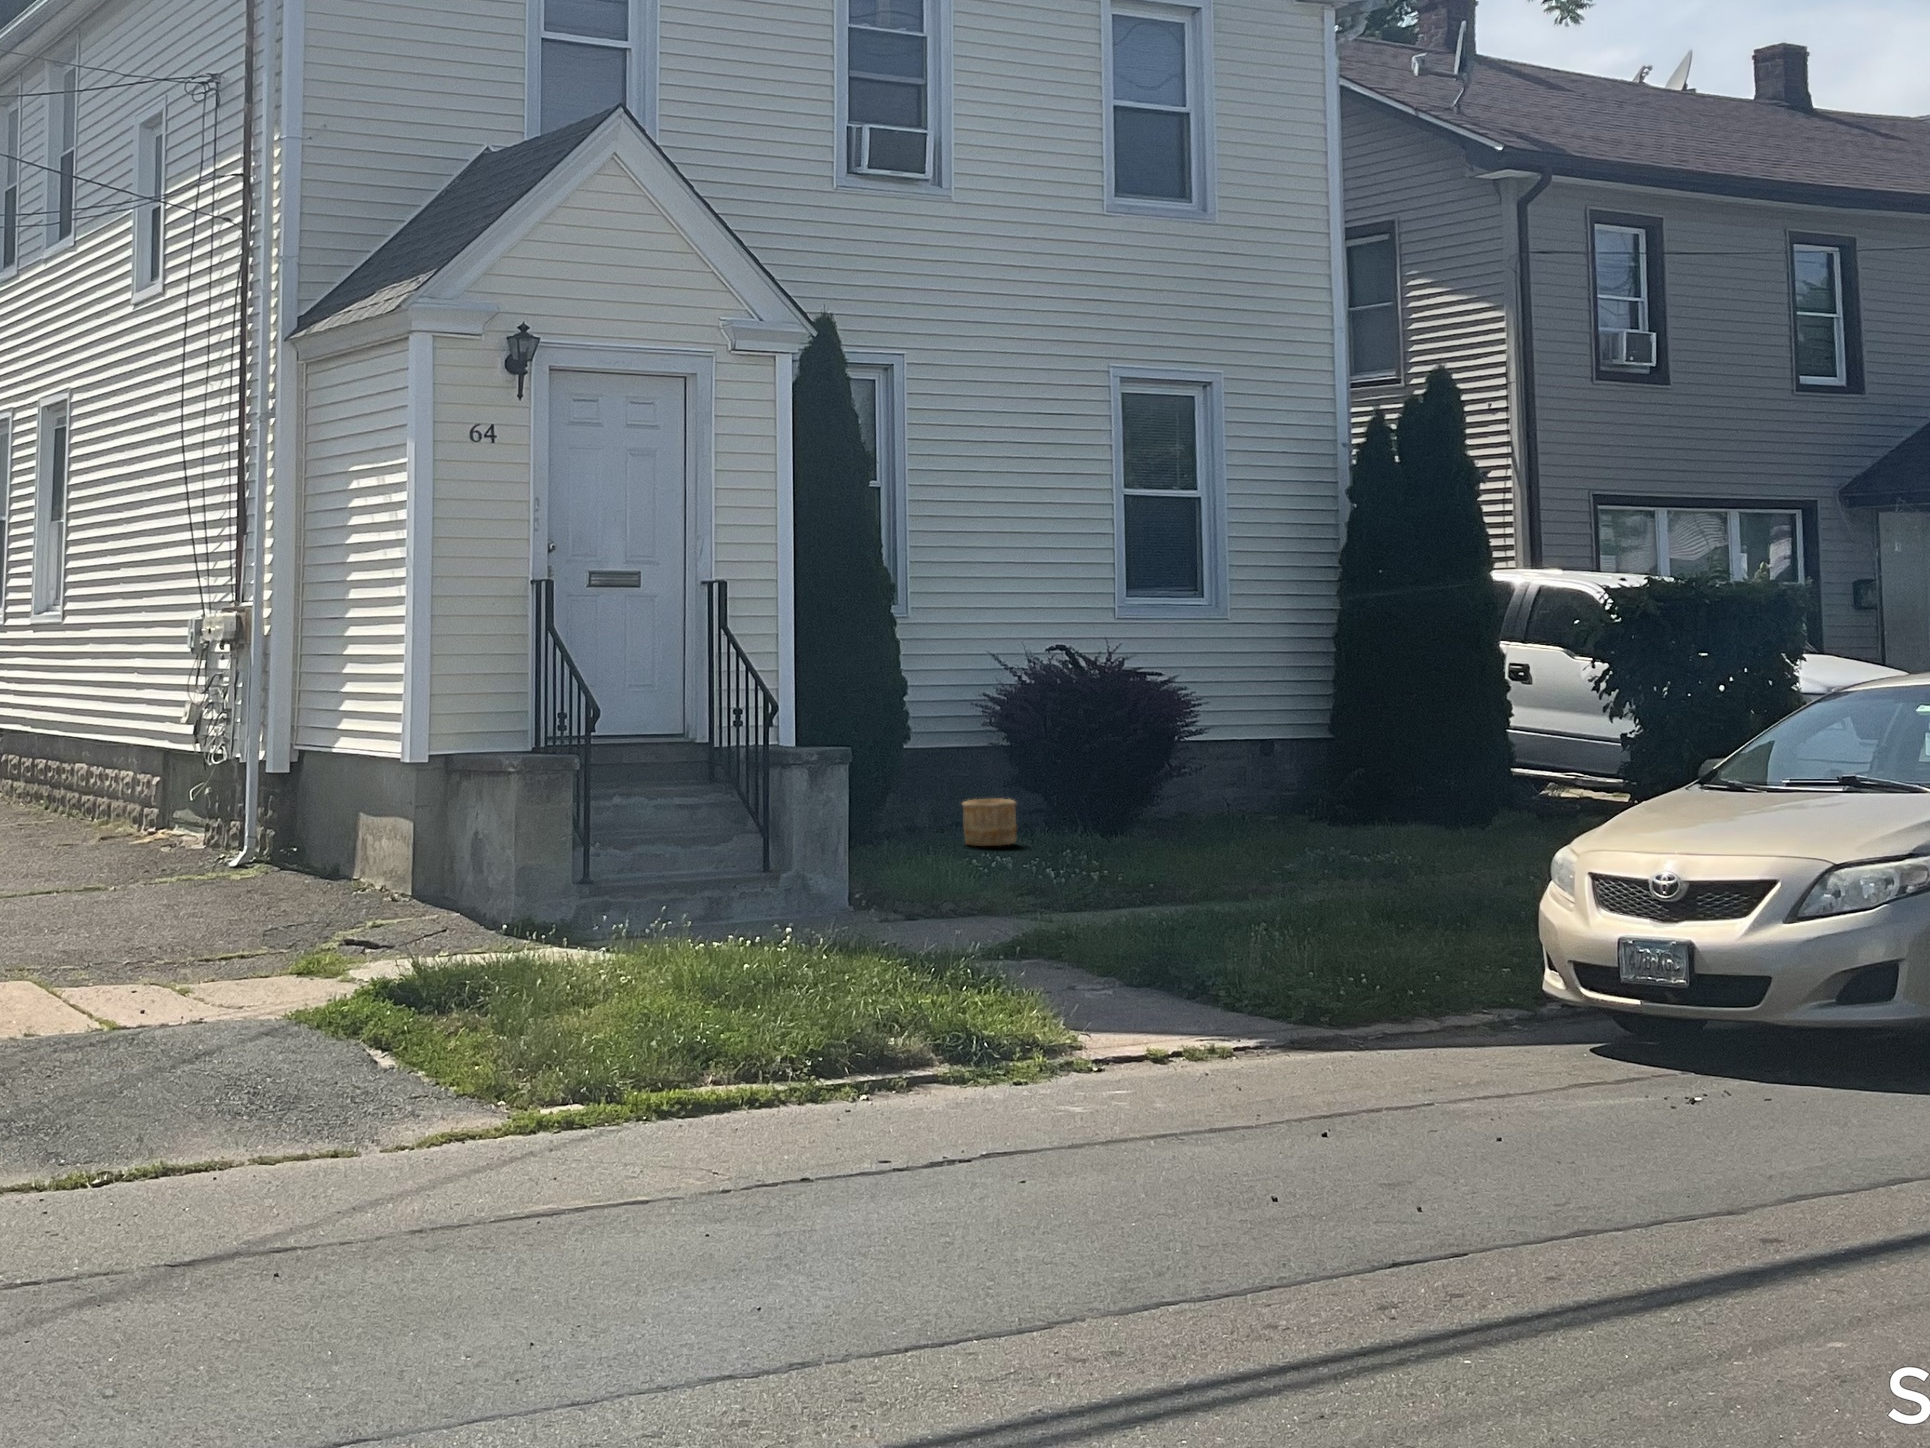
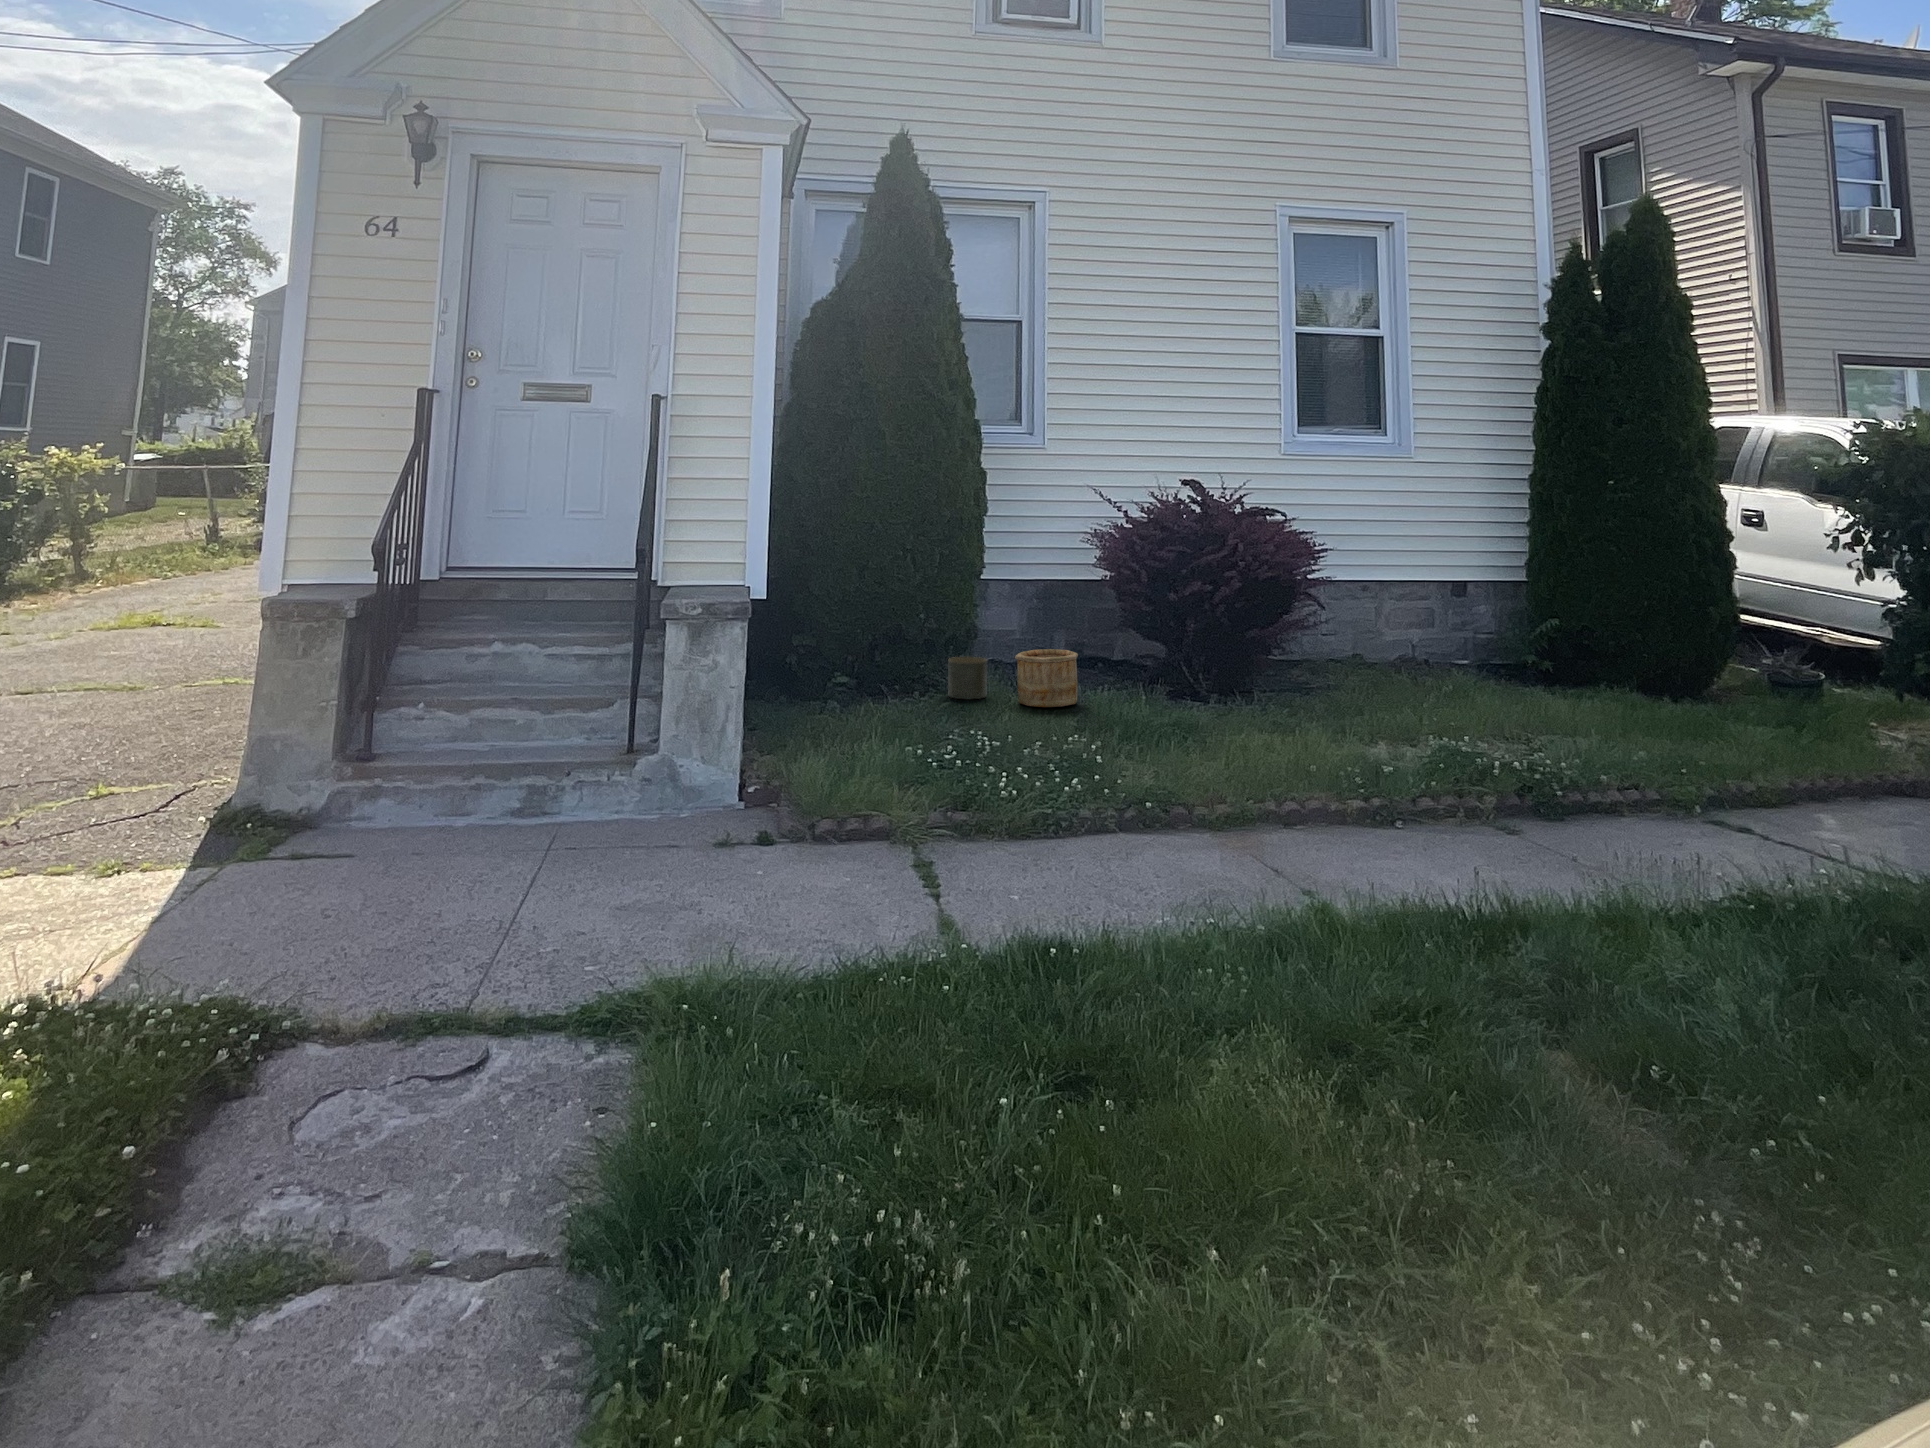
planter: none [896,810,931,845] -> present [948,657,987,699]

